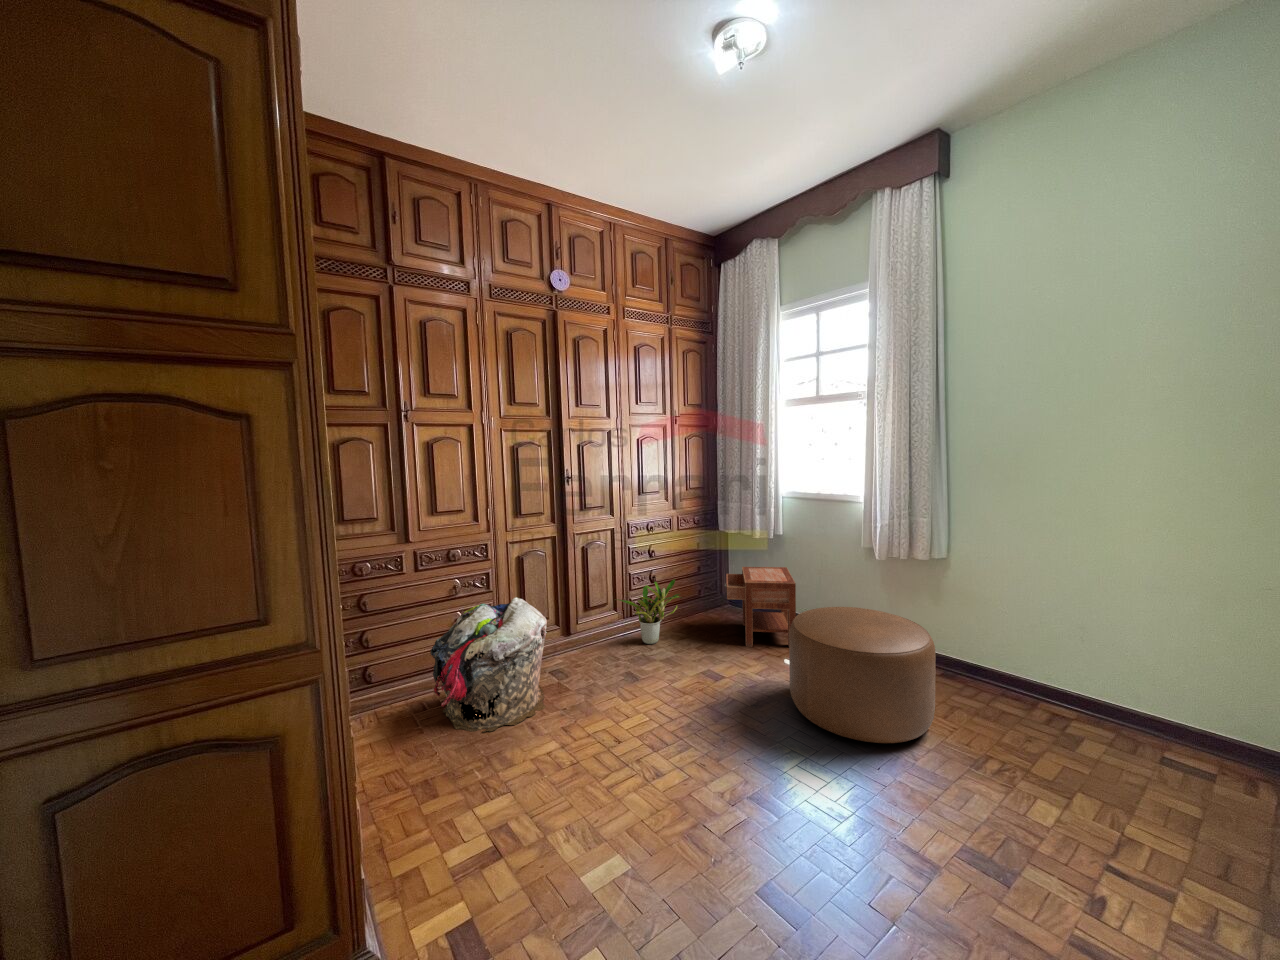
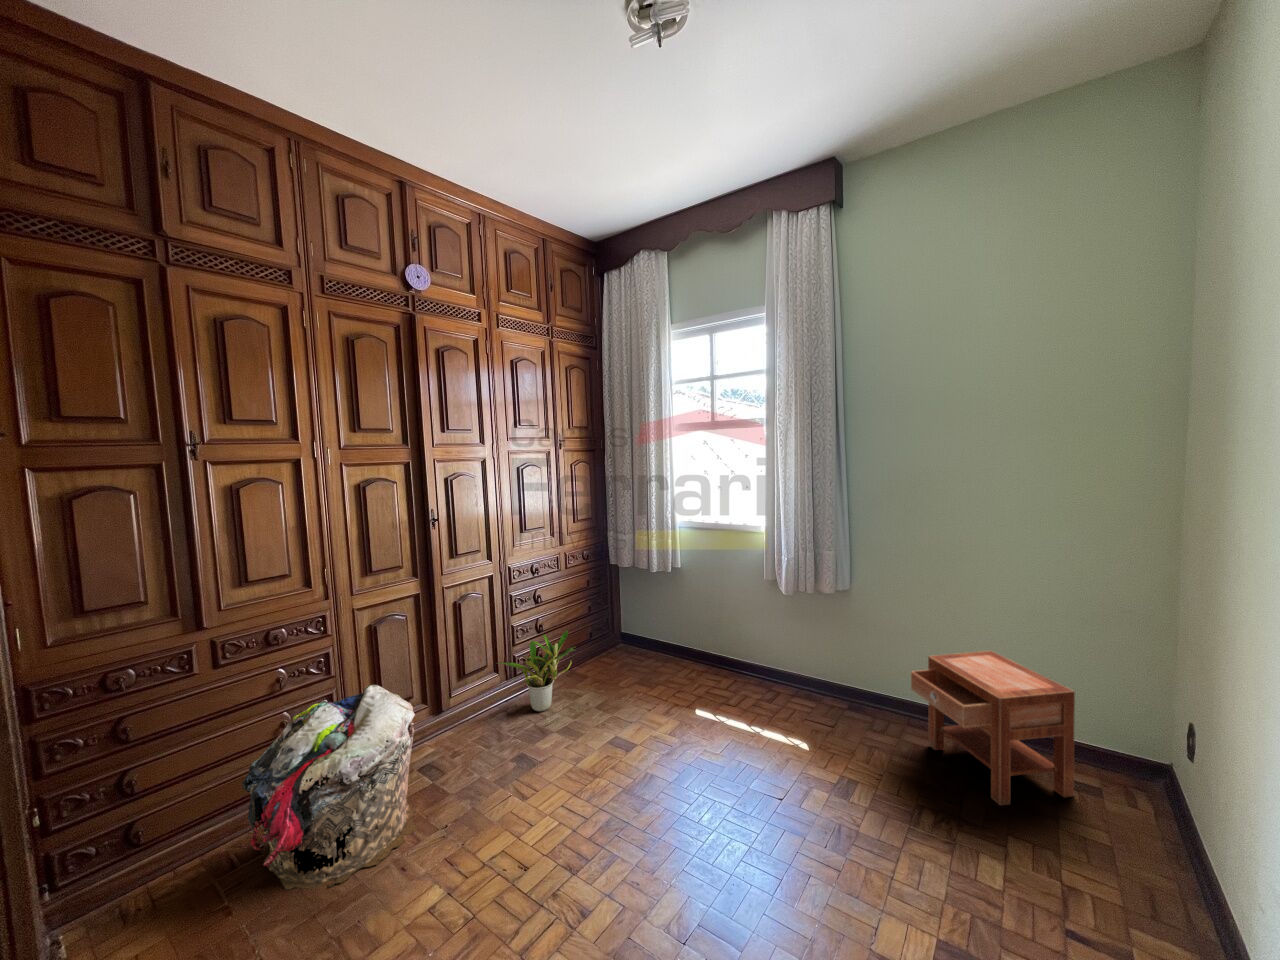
nightstand: present [725,567,796,647] -> present [911,651,1075,805]
ottoman: present [789,607,936,743] -> none [709,650,857,805]

